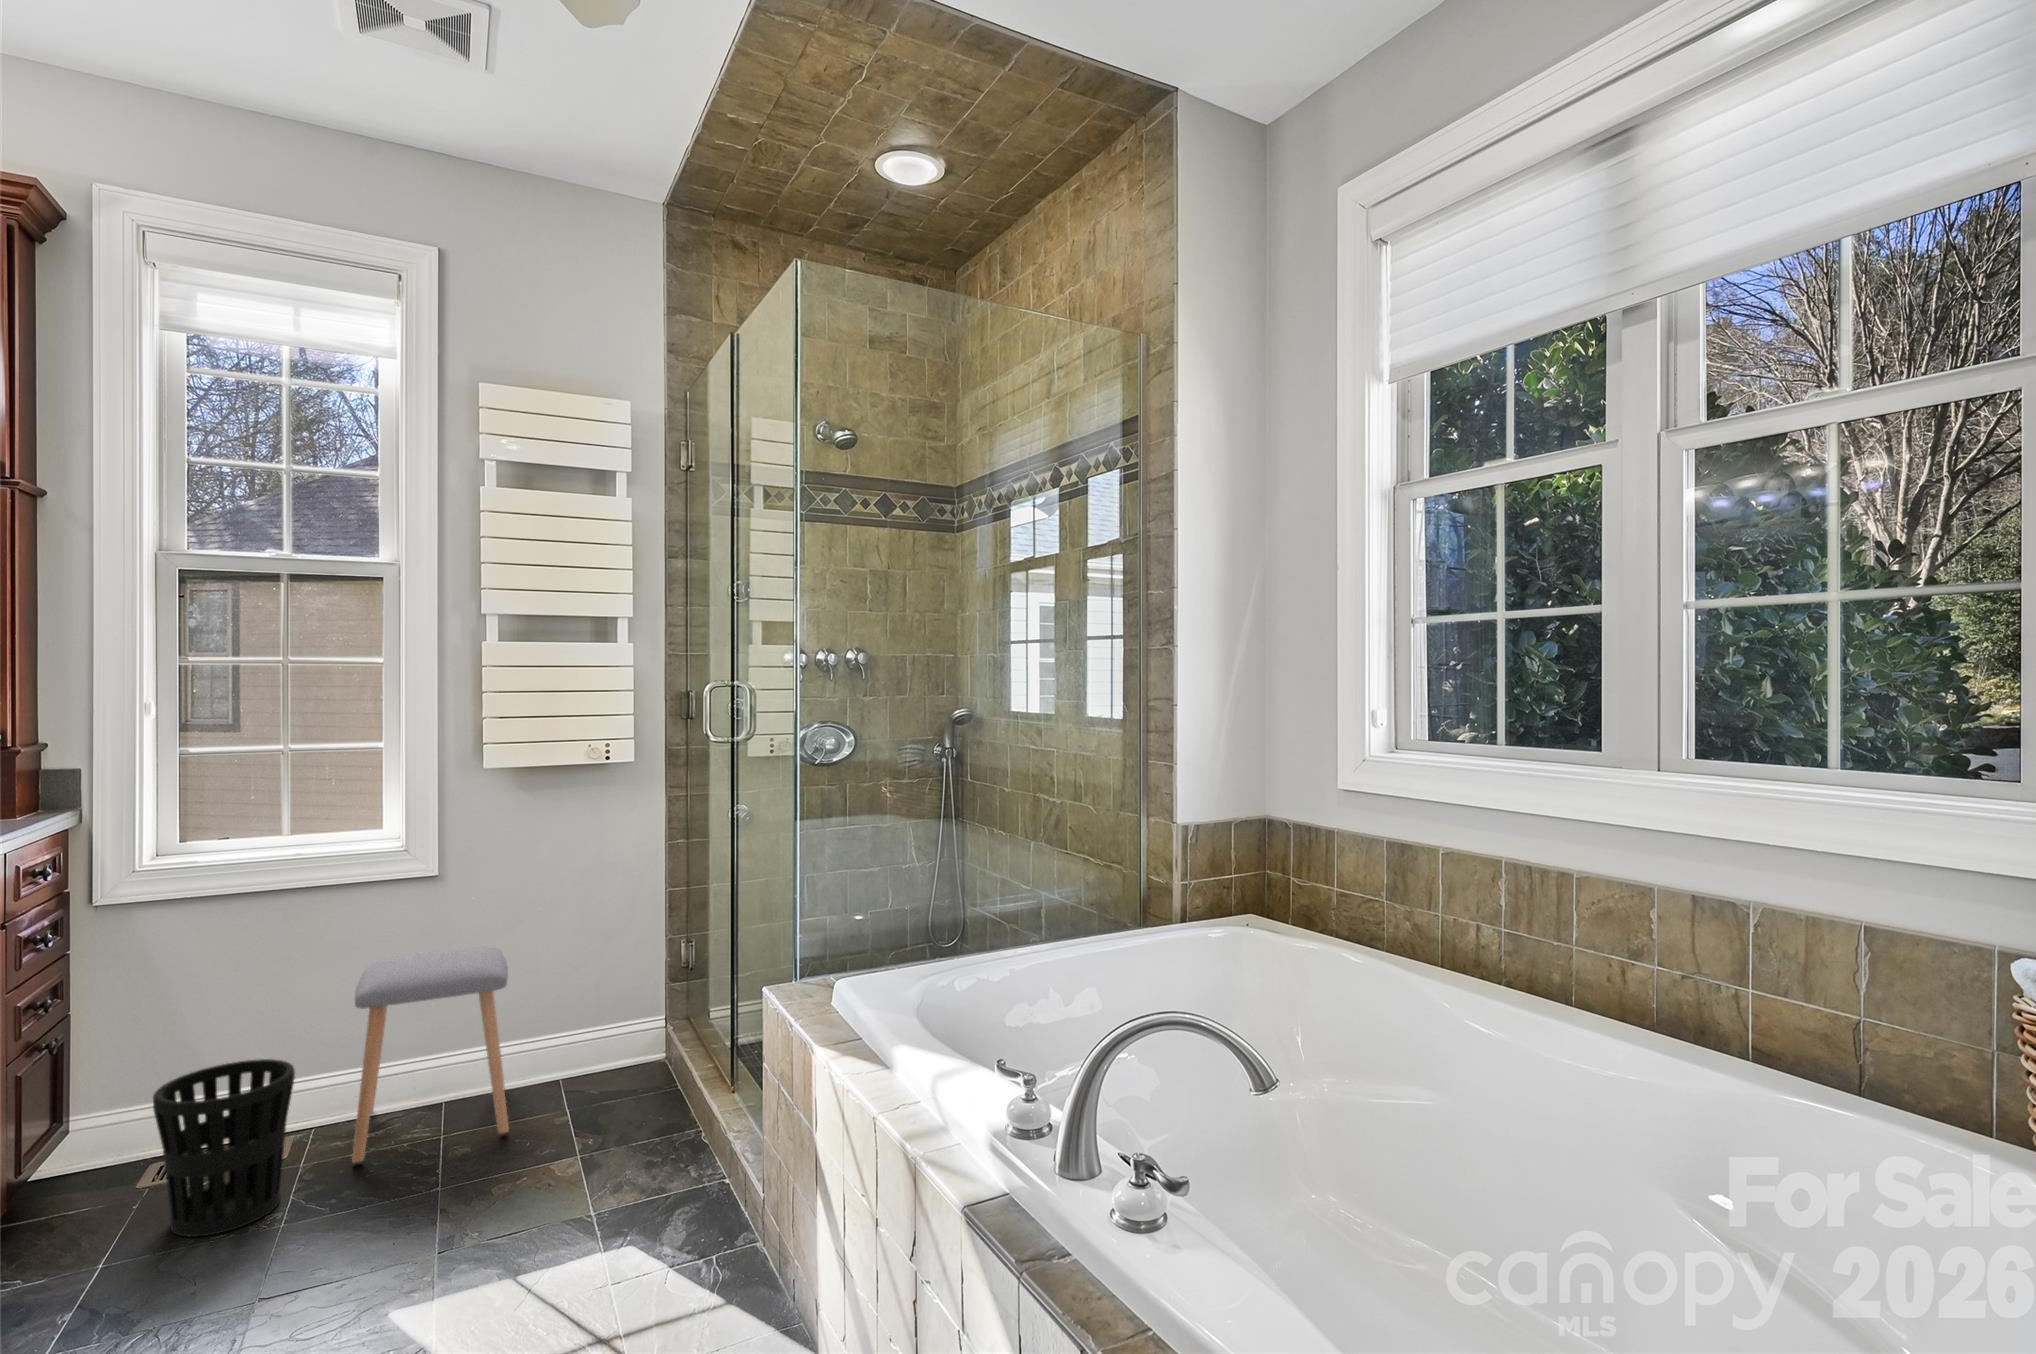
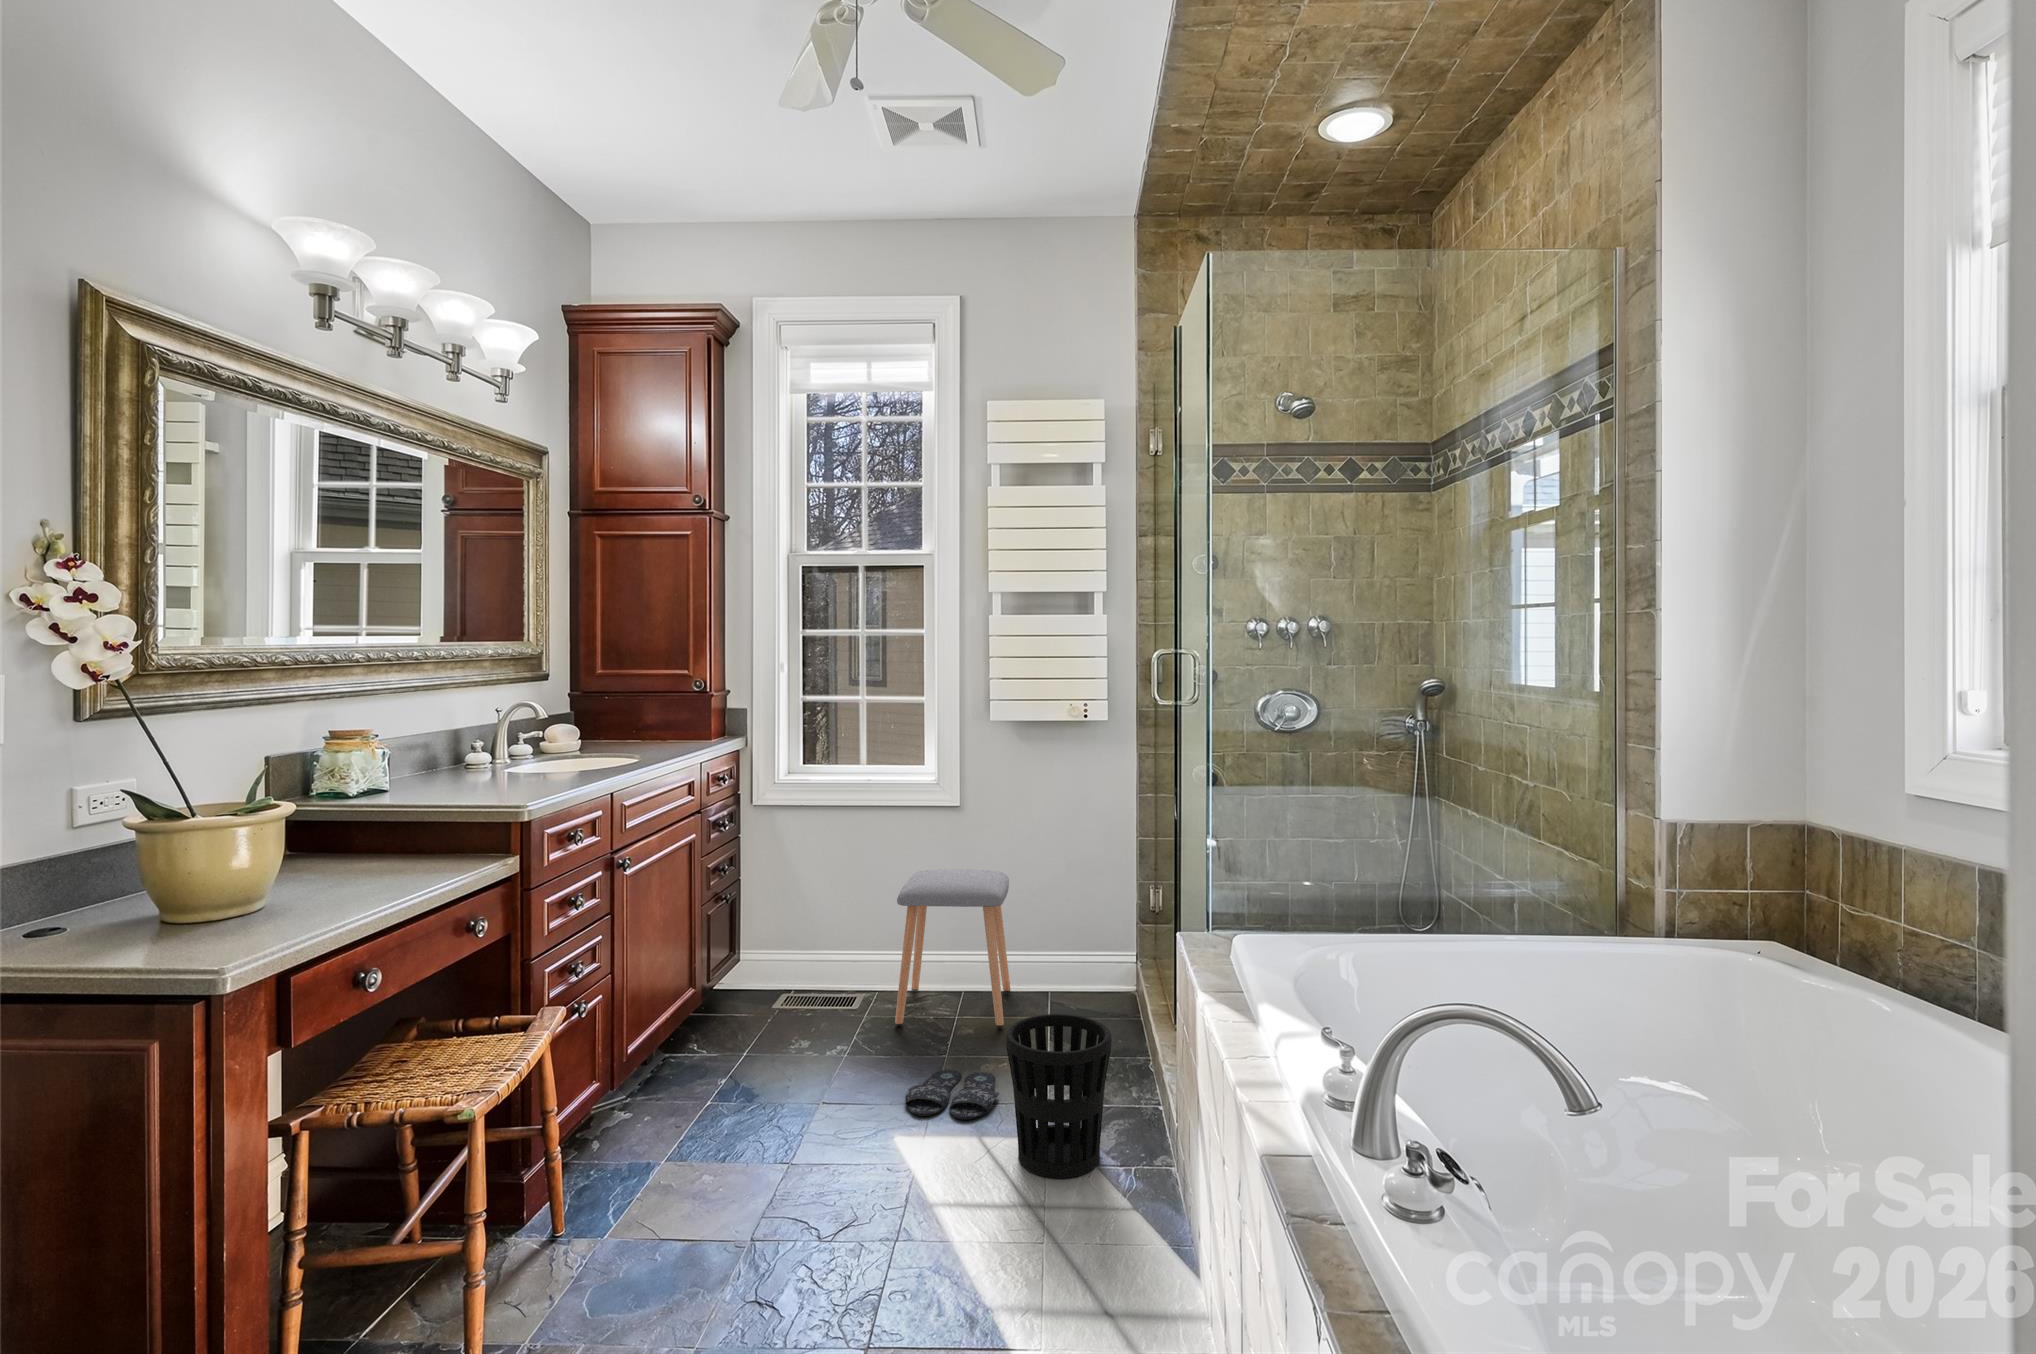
wastebasket: present [153,1059,295,1237] -> present [1006,1014,1111,1178]
slippers: none [397,1194,528,1273] -> present [906,1070,999,1120]

